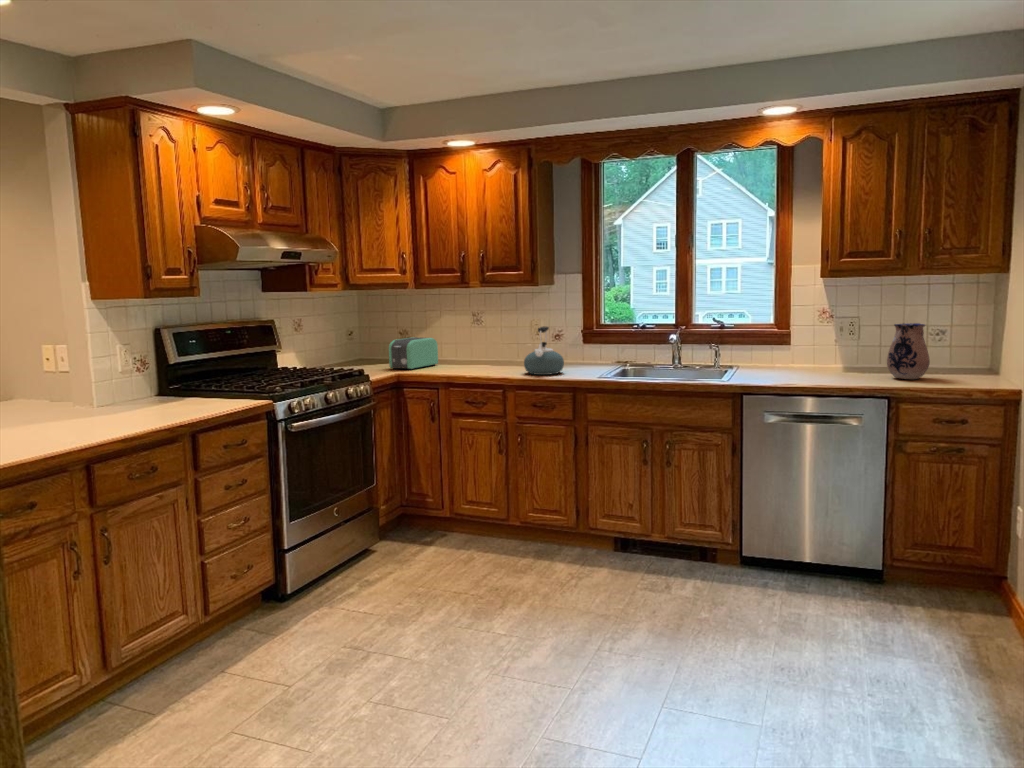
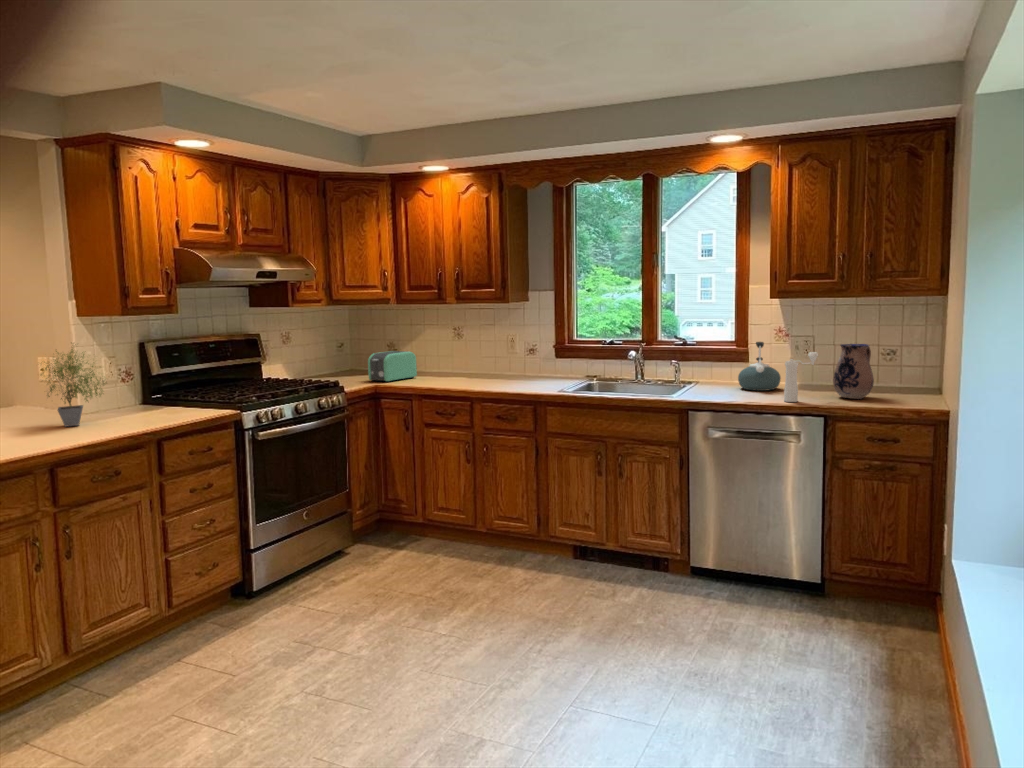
potted plant: none [52,326,135,420] -> present [41,349,105,427]
kettle: present [524,327,564,375] -> present [738,342,781,391]
pepper mill: none [841,332,876,383] -> present [784,352,818,402]

